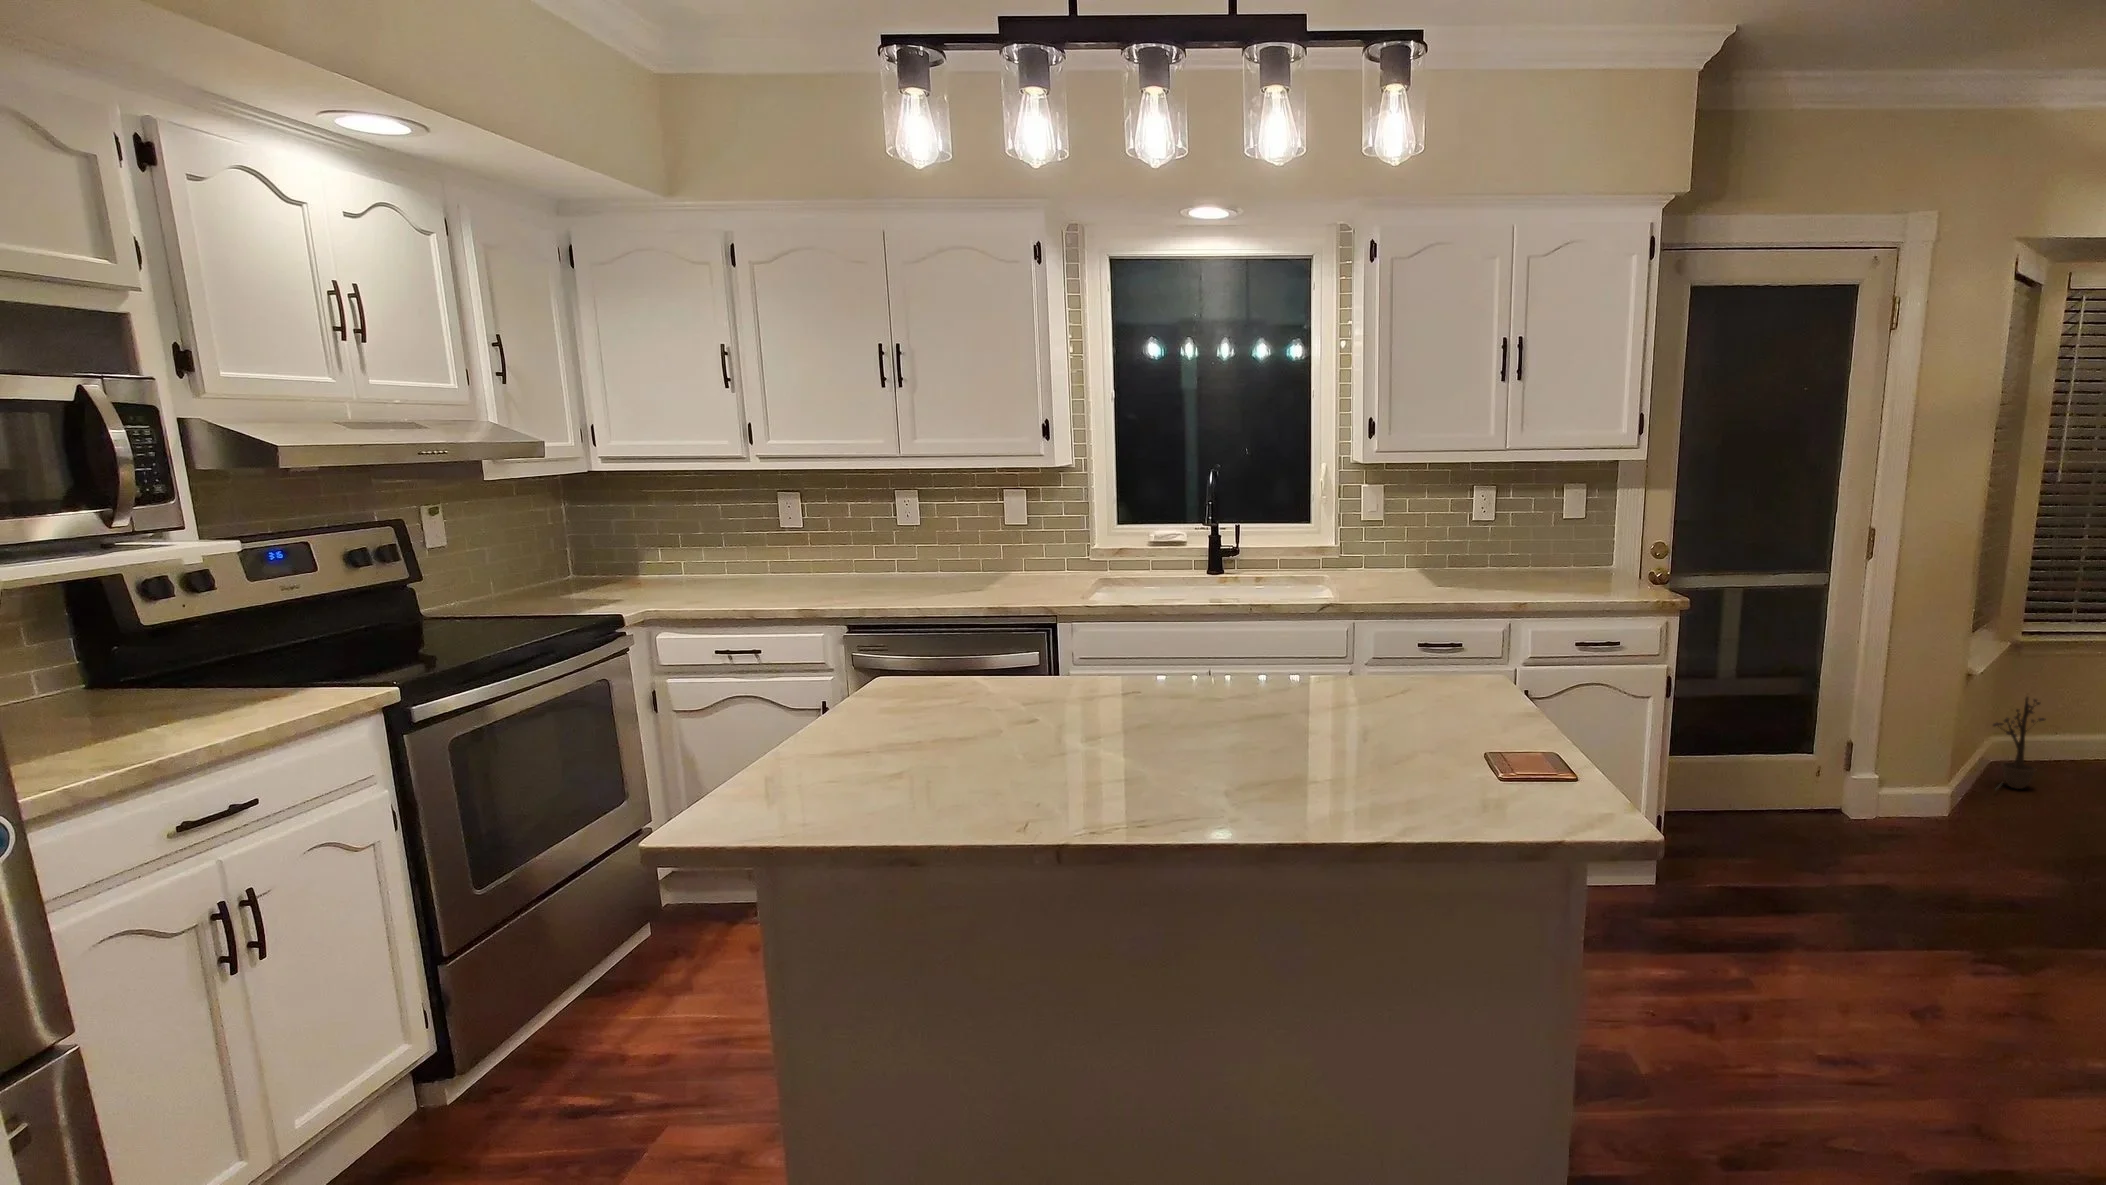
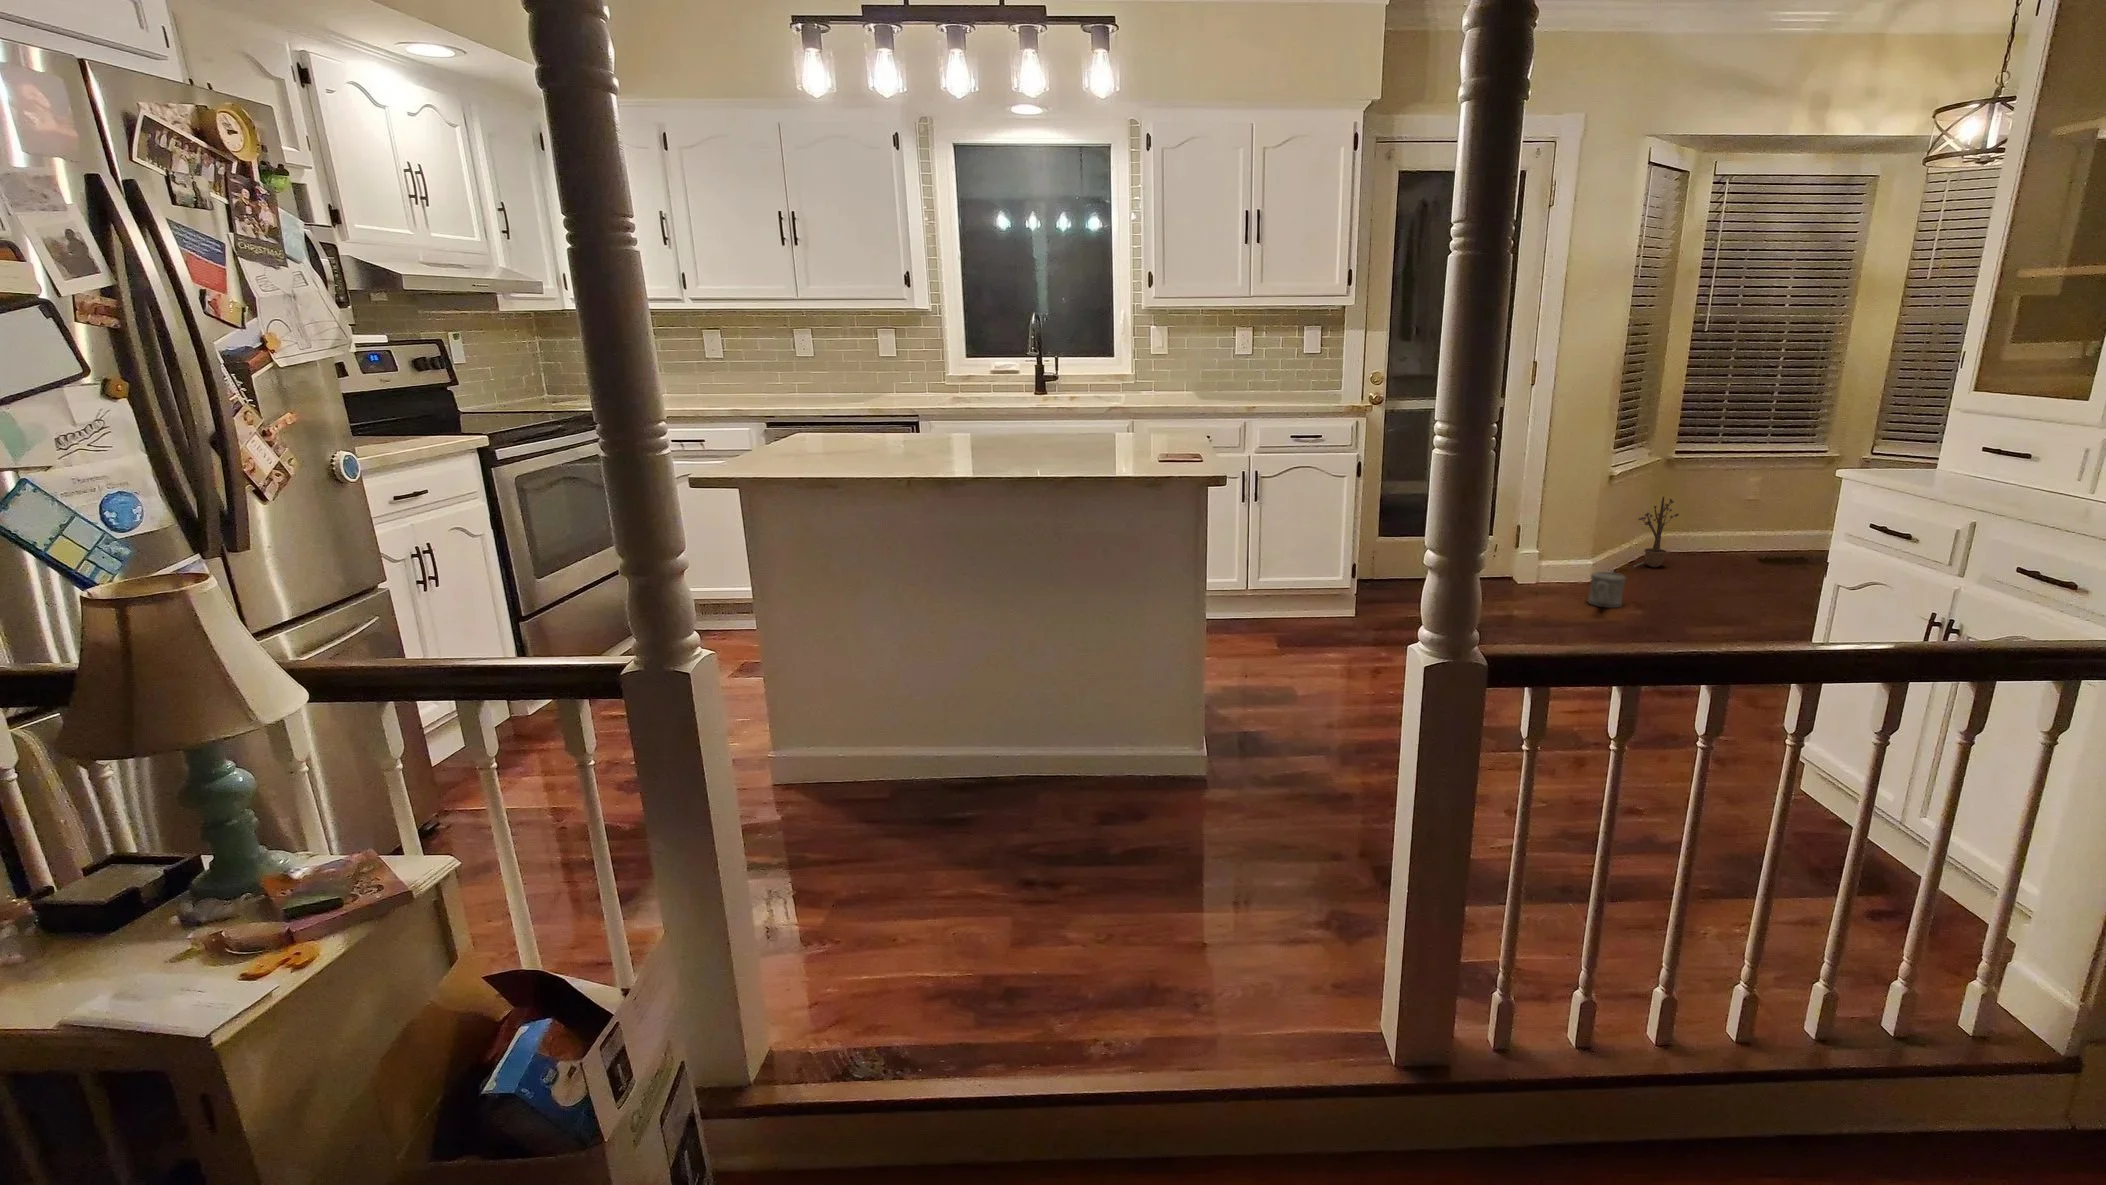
watering can: none [1975,805,2036,865] -> present [1588,569,1626,608]

